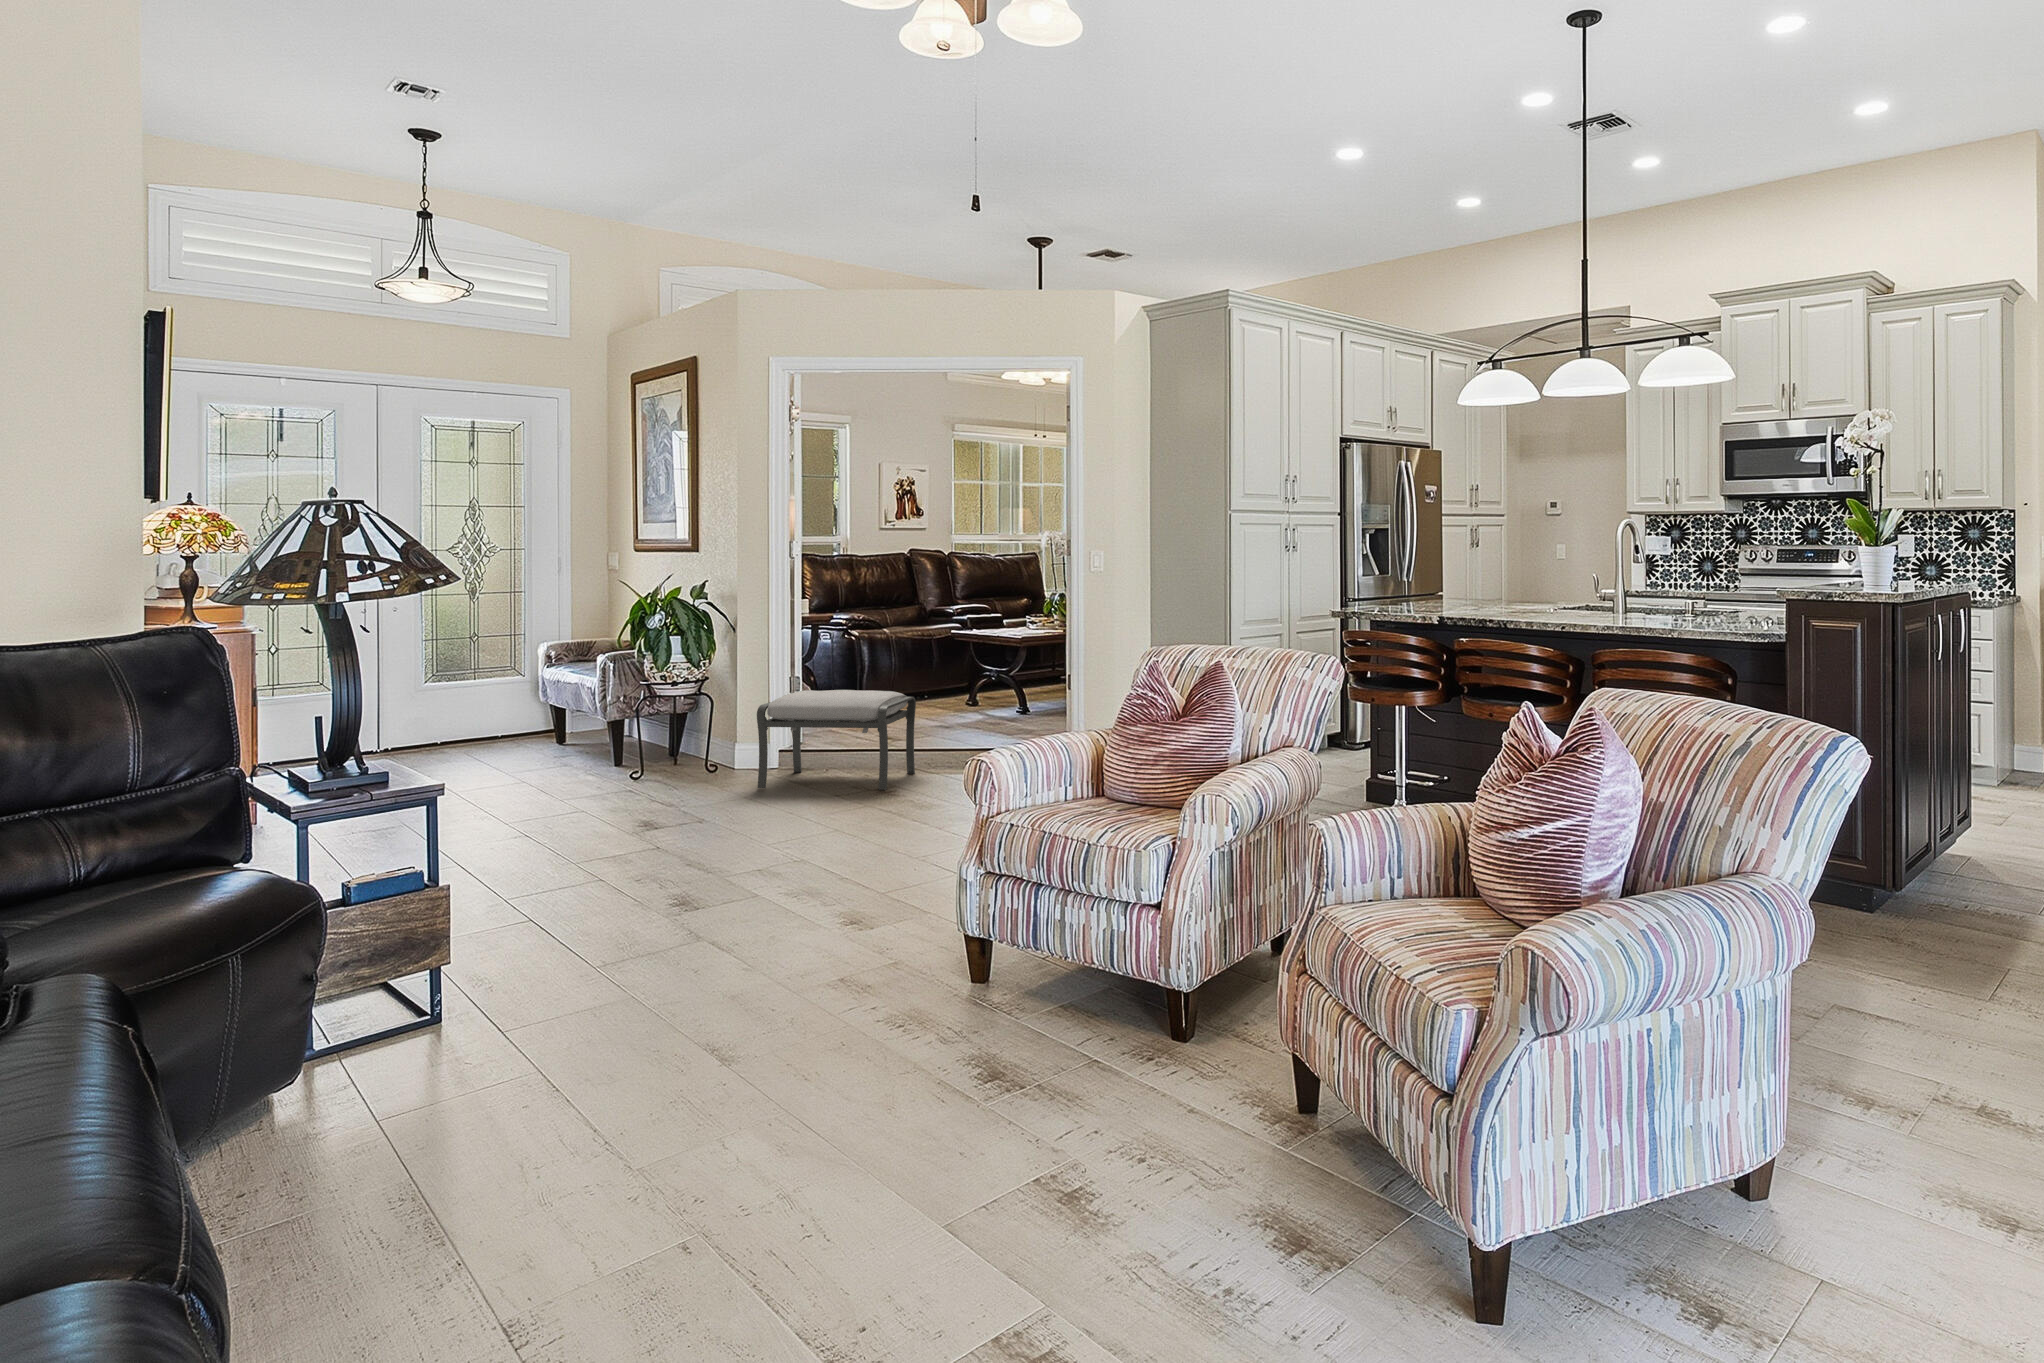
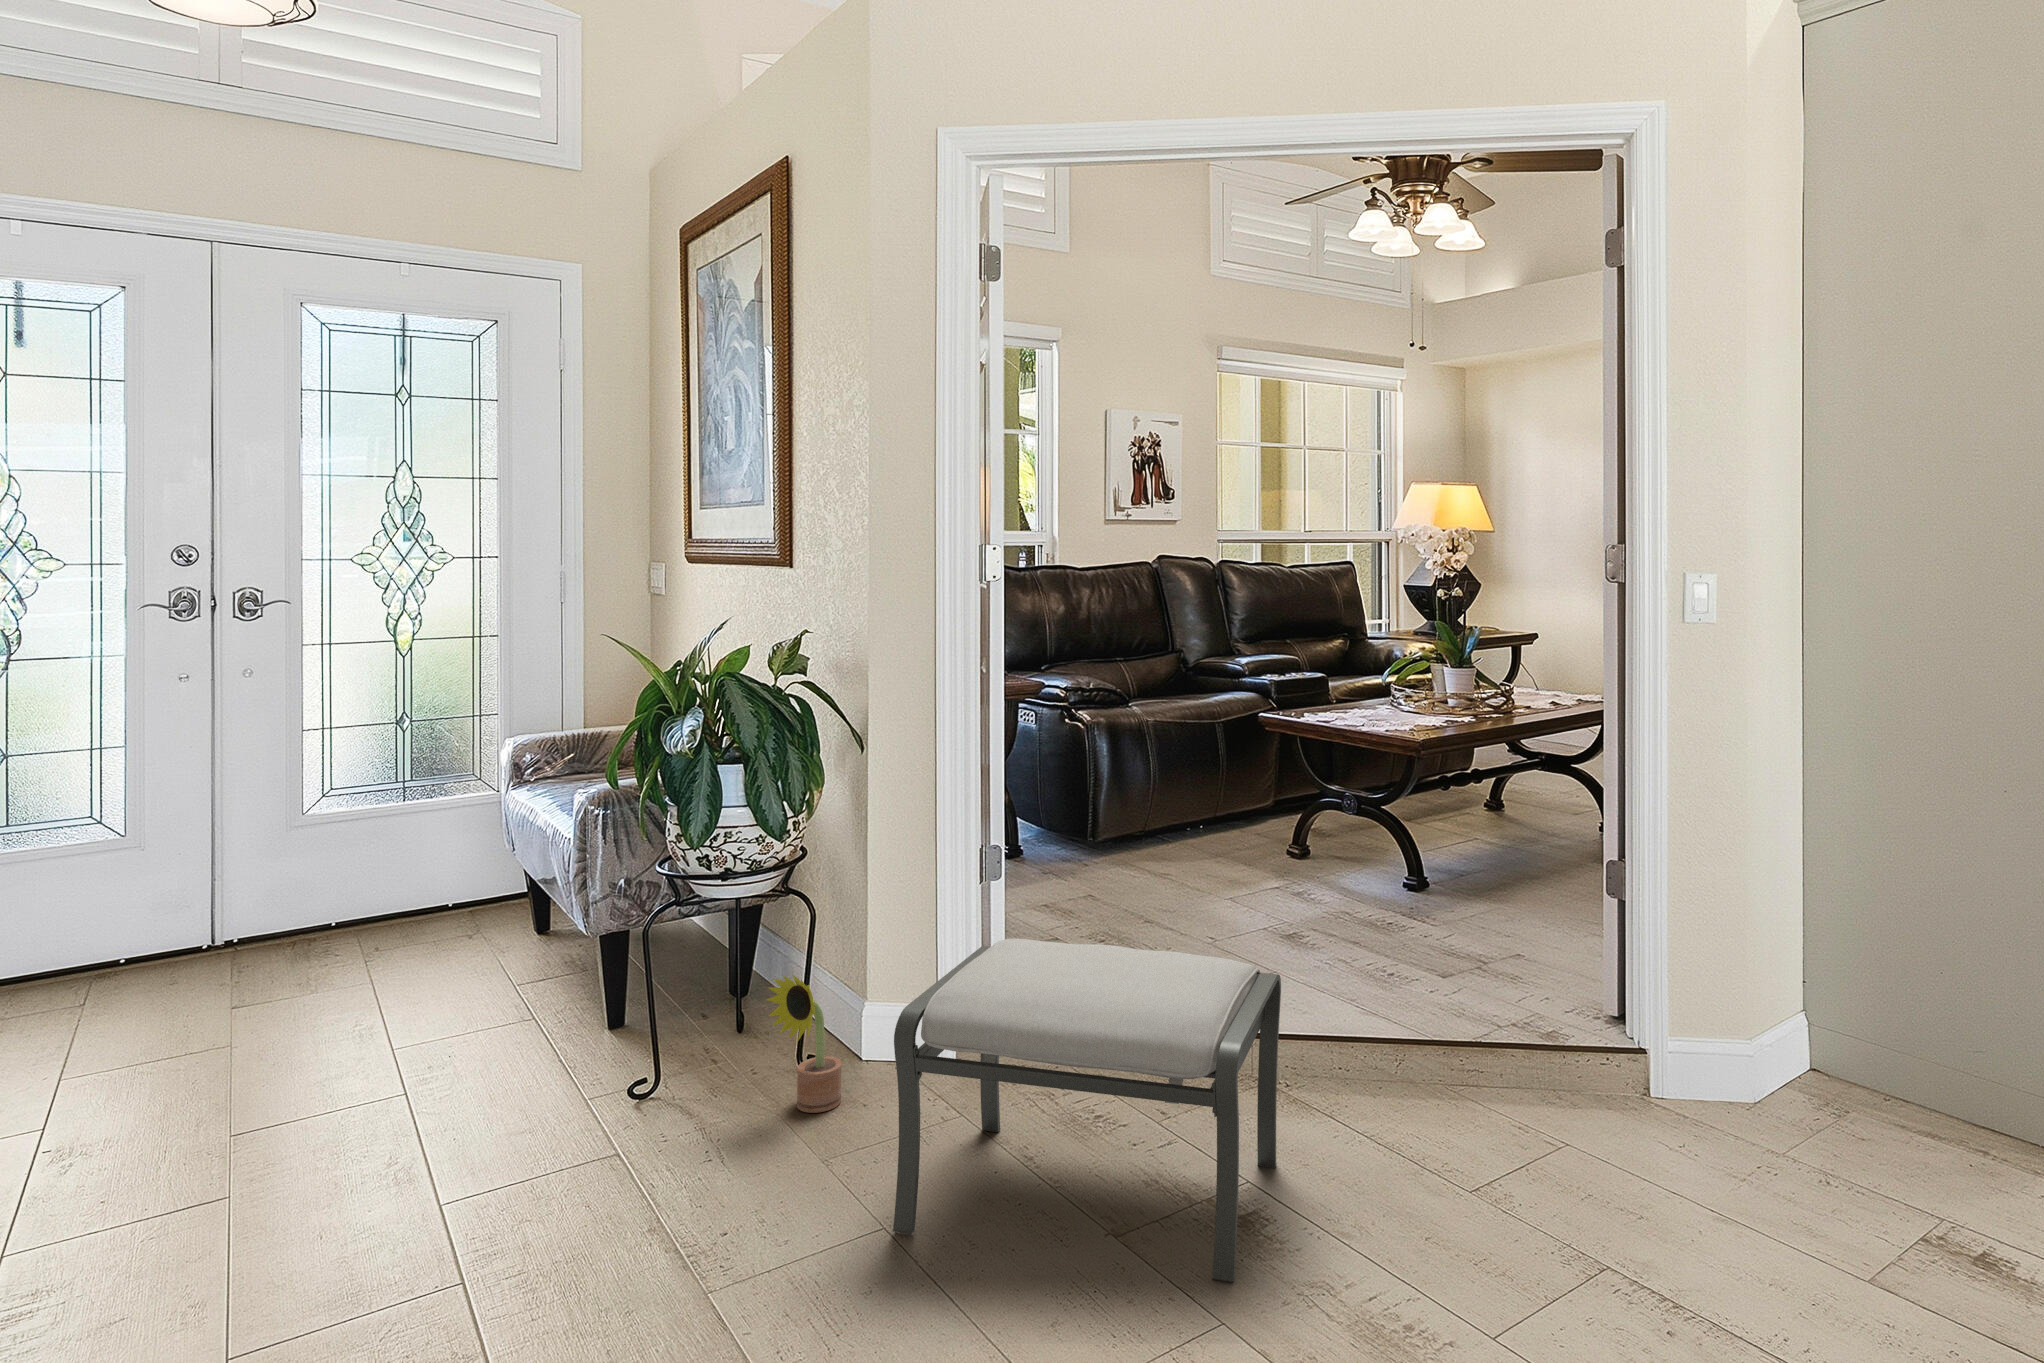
decorative plant: none [698,713,732,772] -> present [766,975,842,1113]

